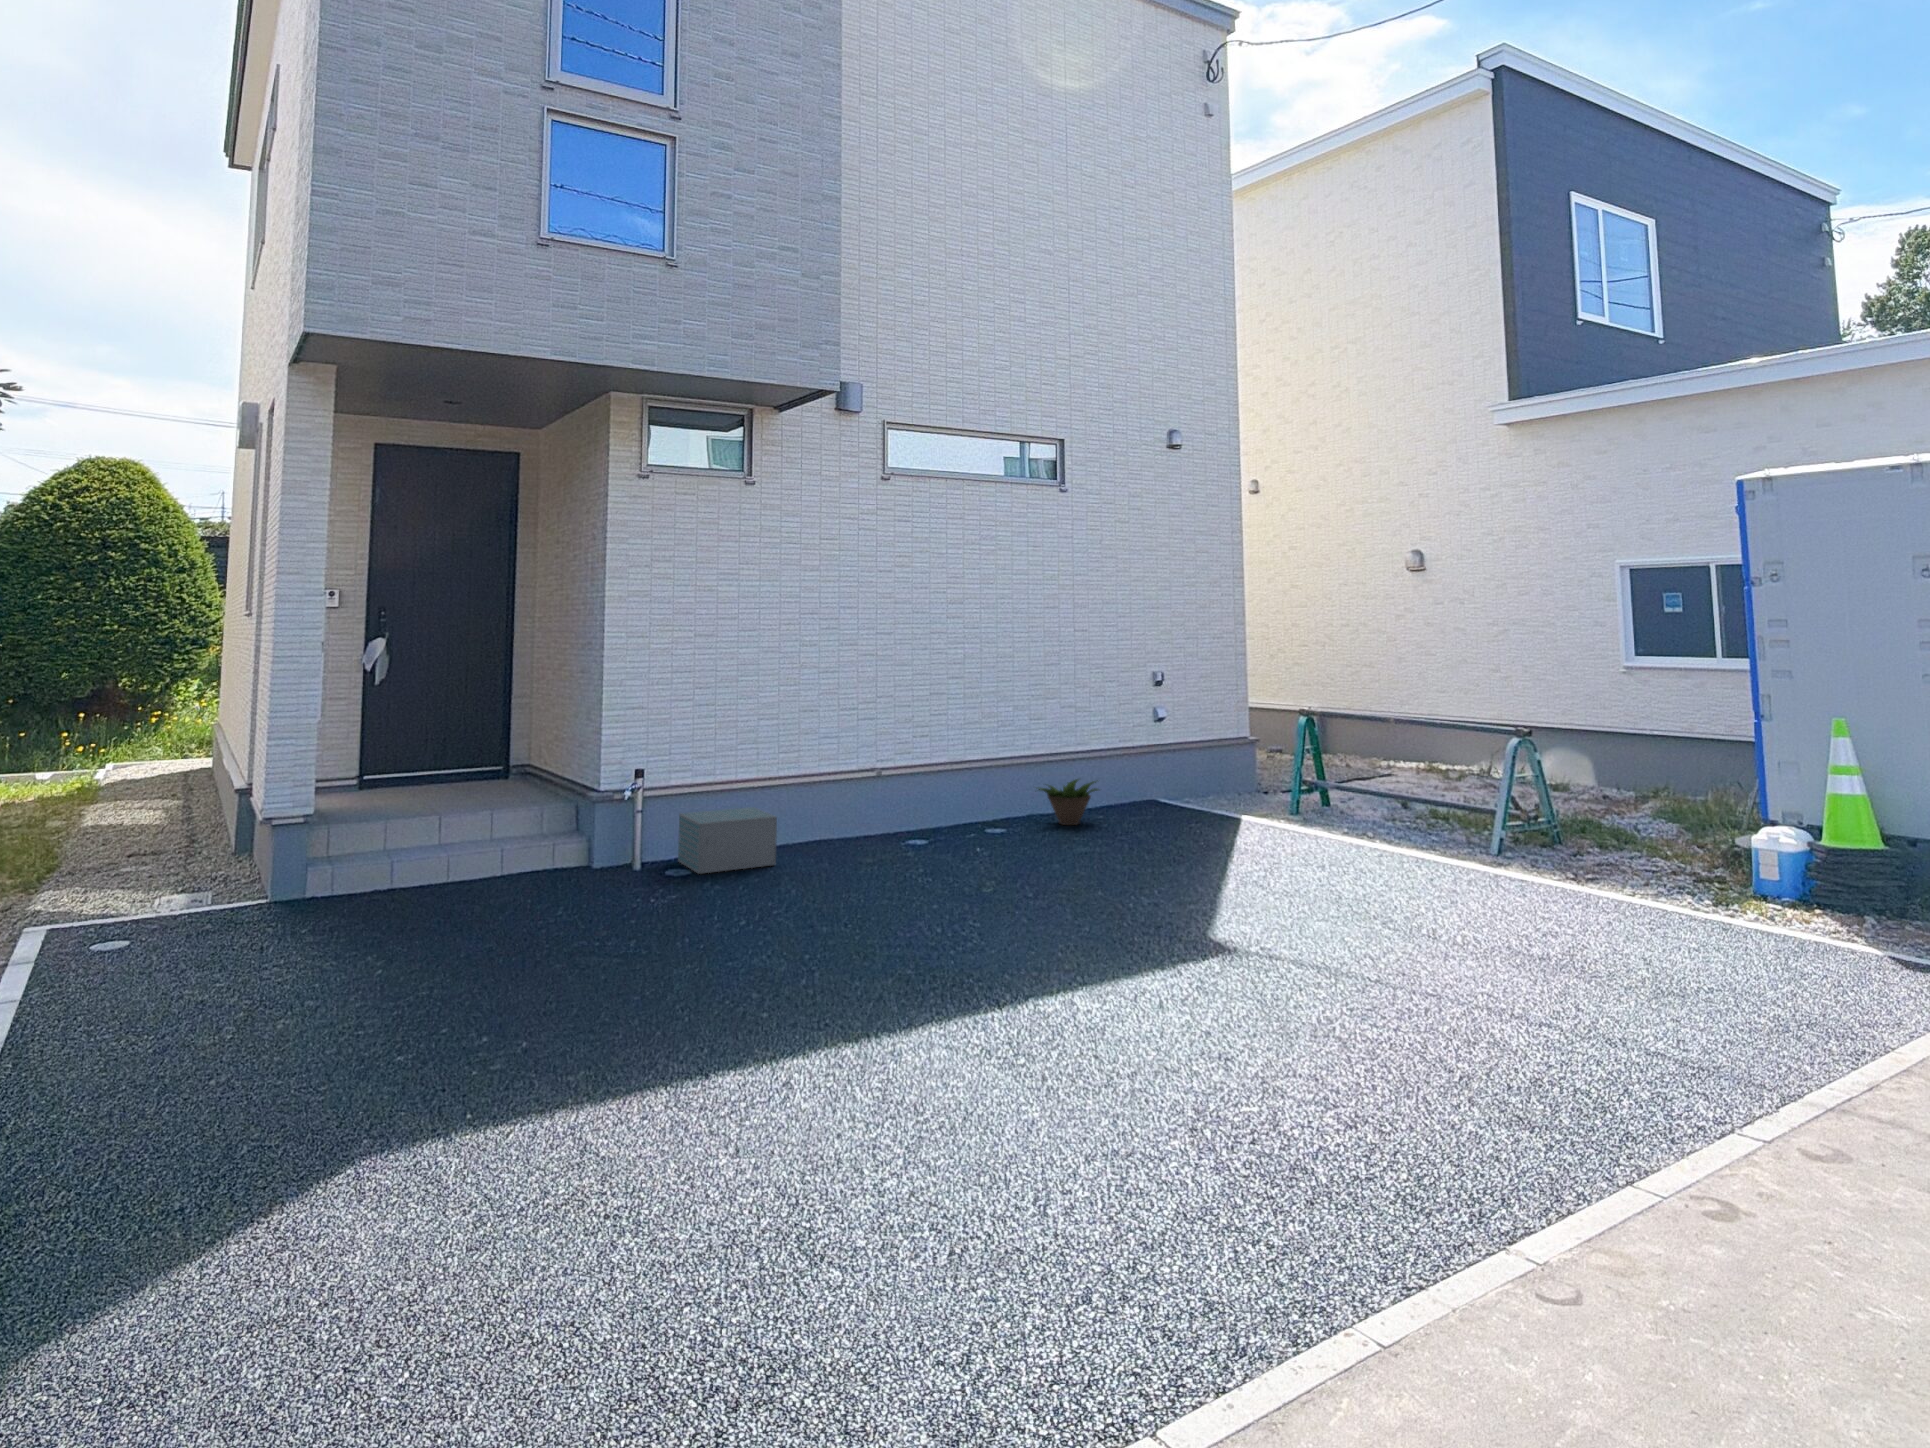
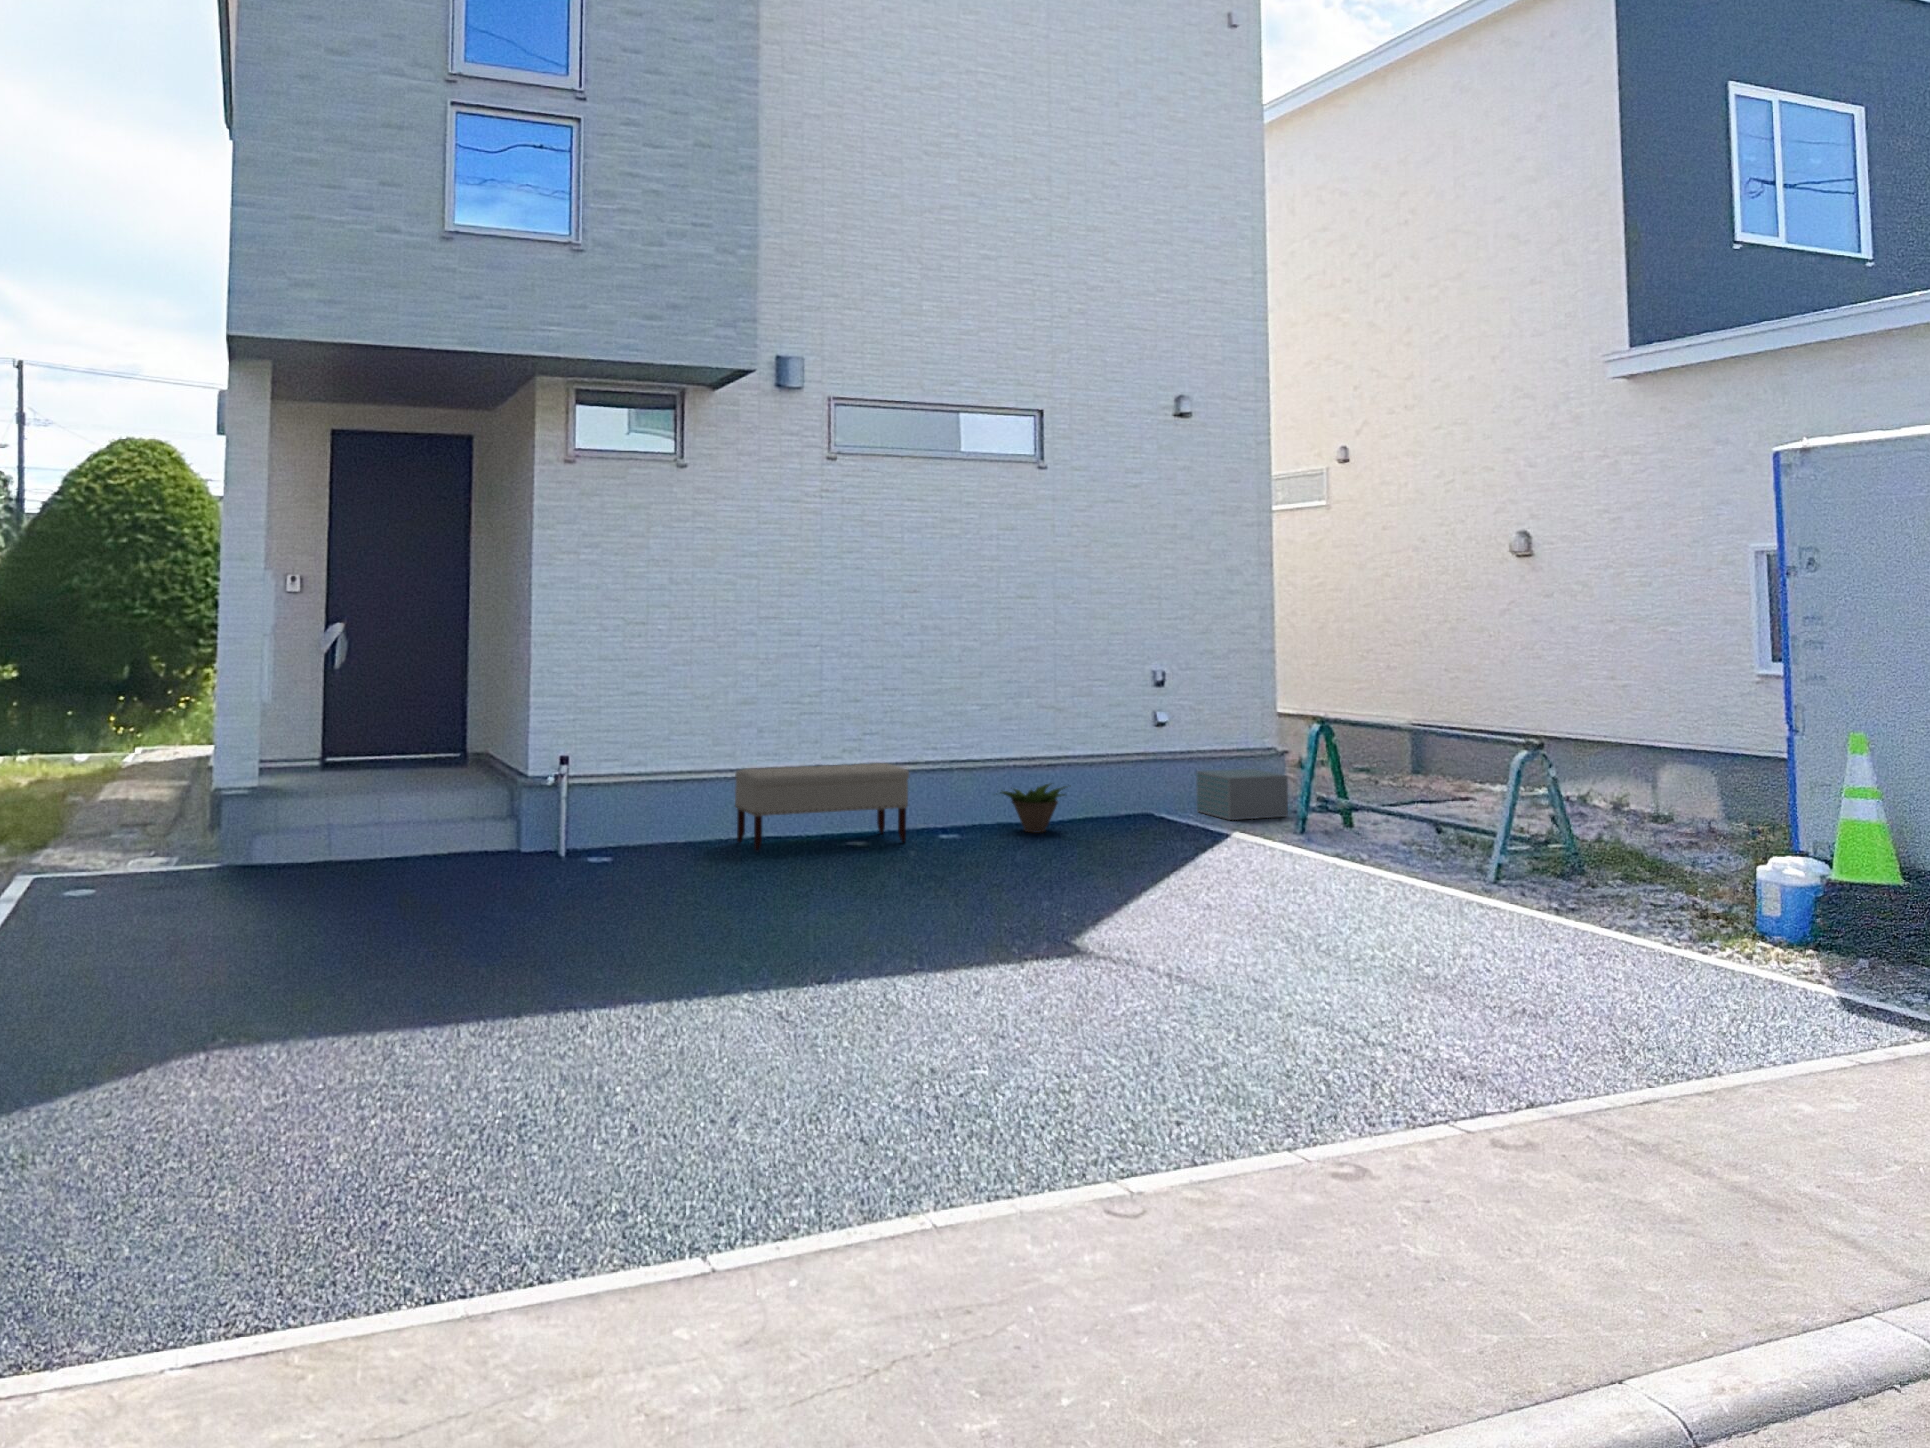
bench: none [802,766,966,858] -> present [735,763,909,852]
storage box: present [678,807,777,874] -> present [1196,769,1288,820]

